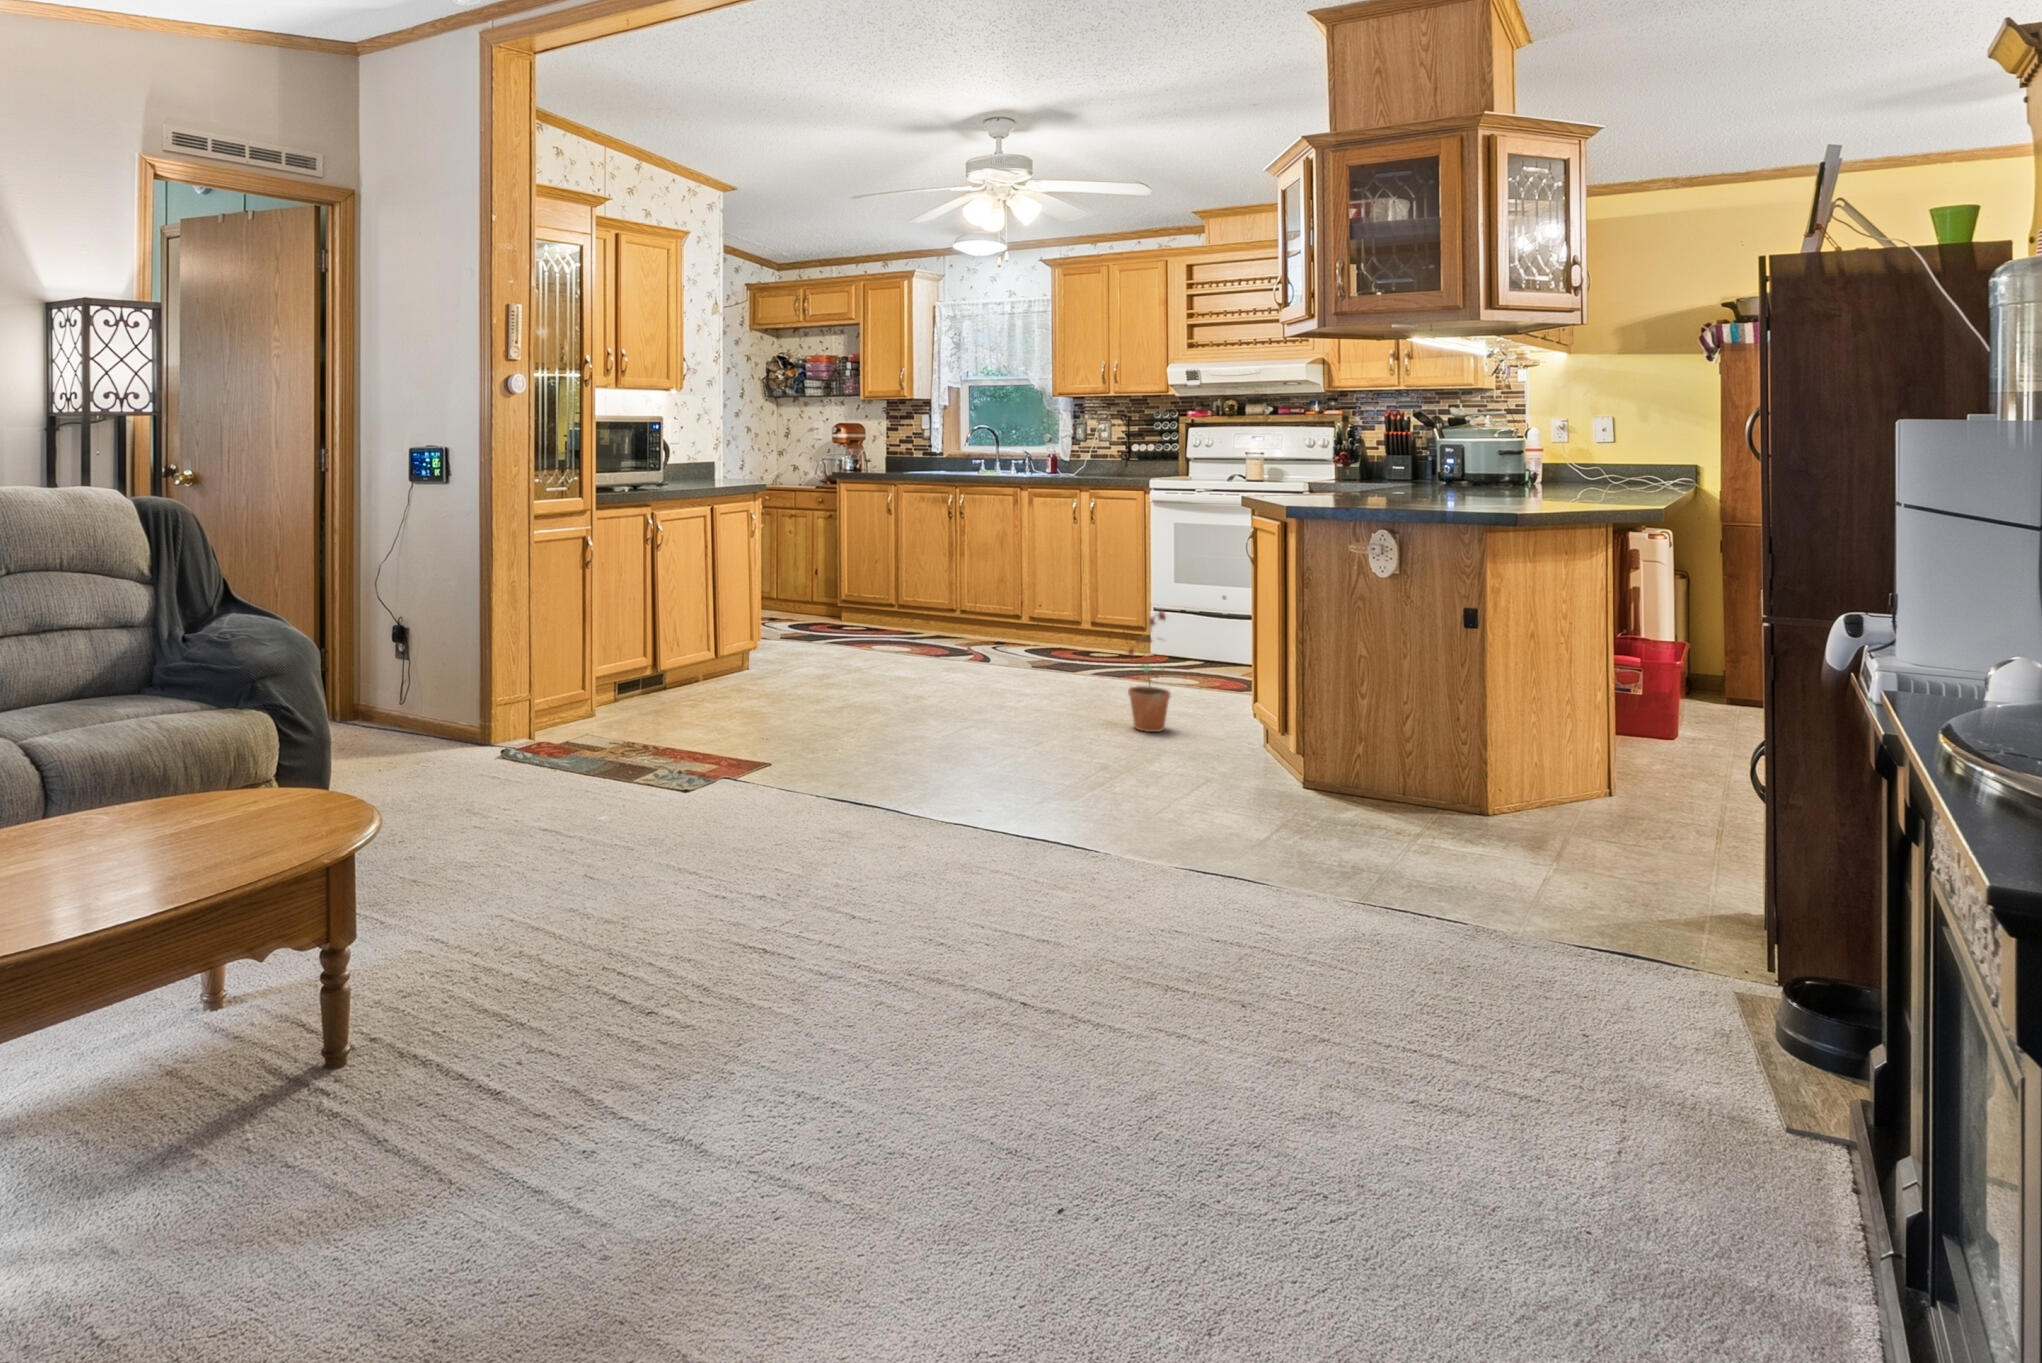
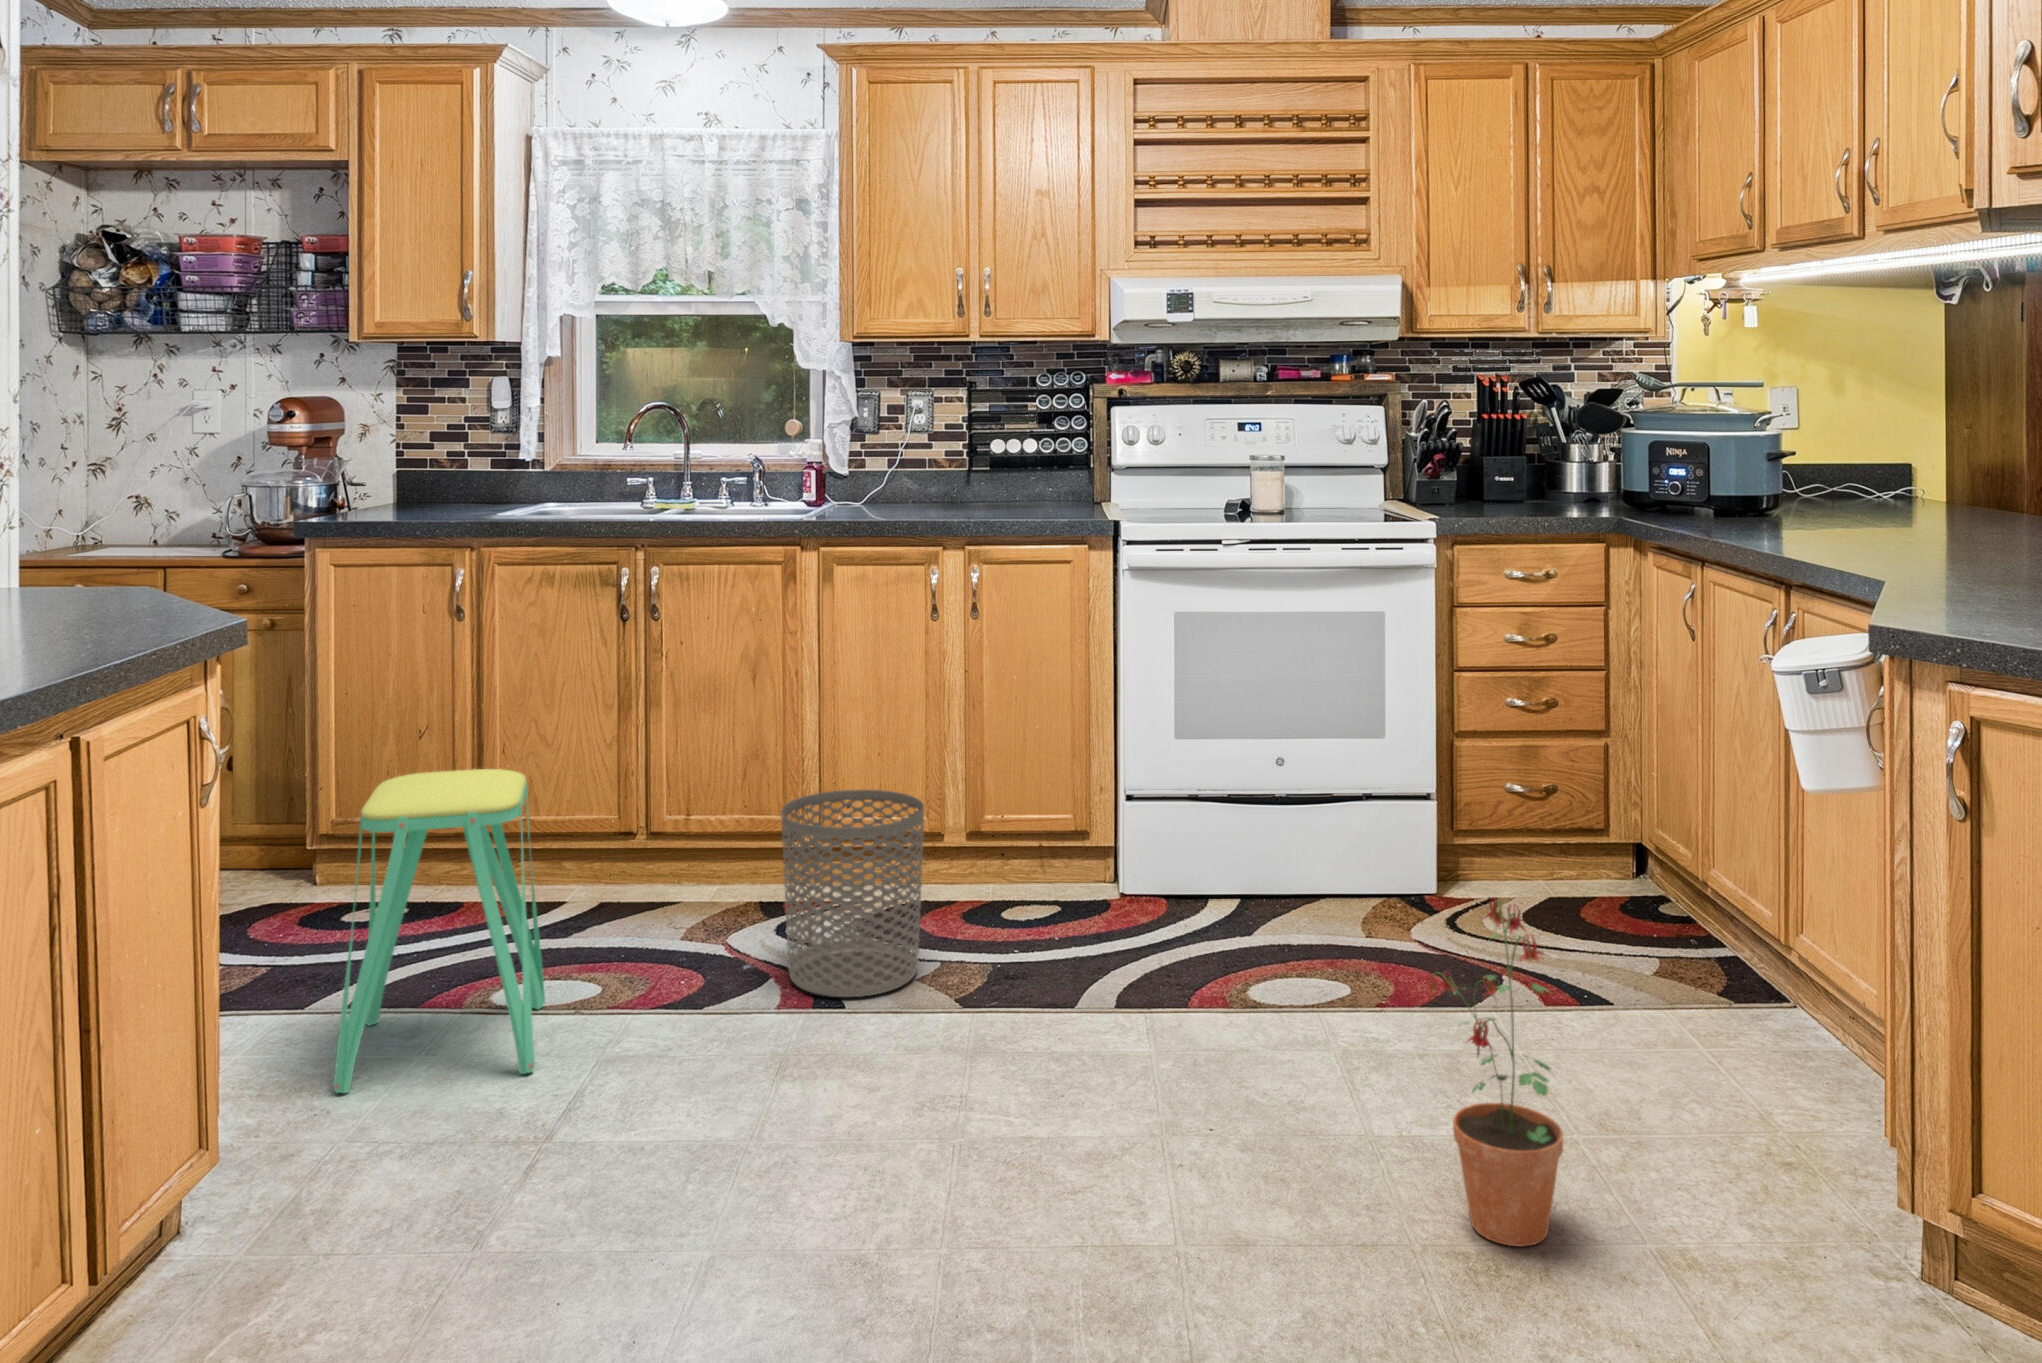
stool: none [807,554,887,657] -> present [334,769,545,1093]
waste bin: none [975,585,1035,661] -> present [781,790,924,997]

